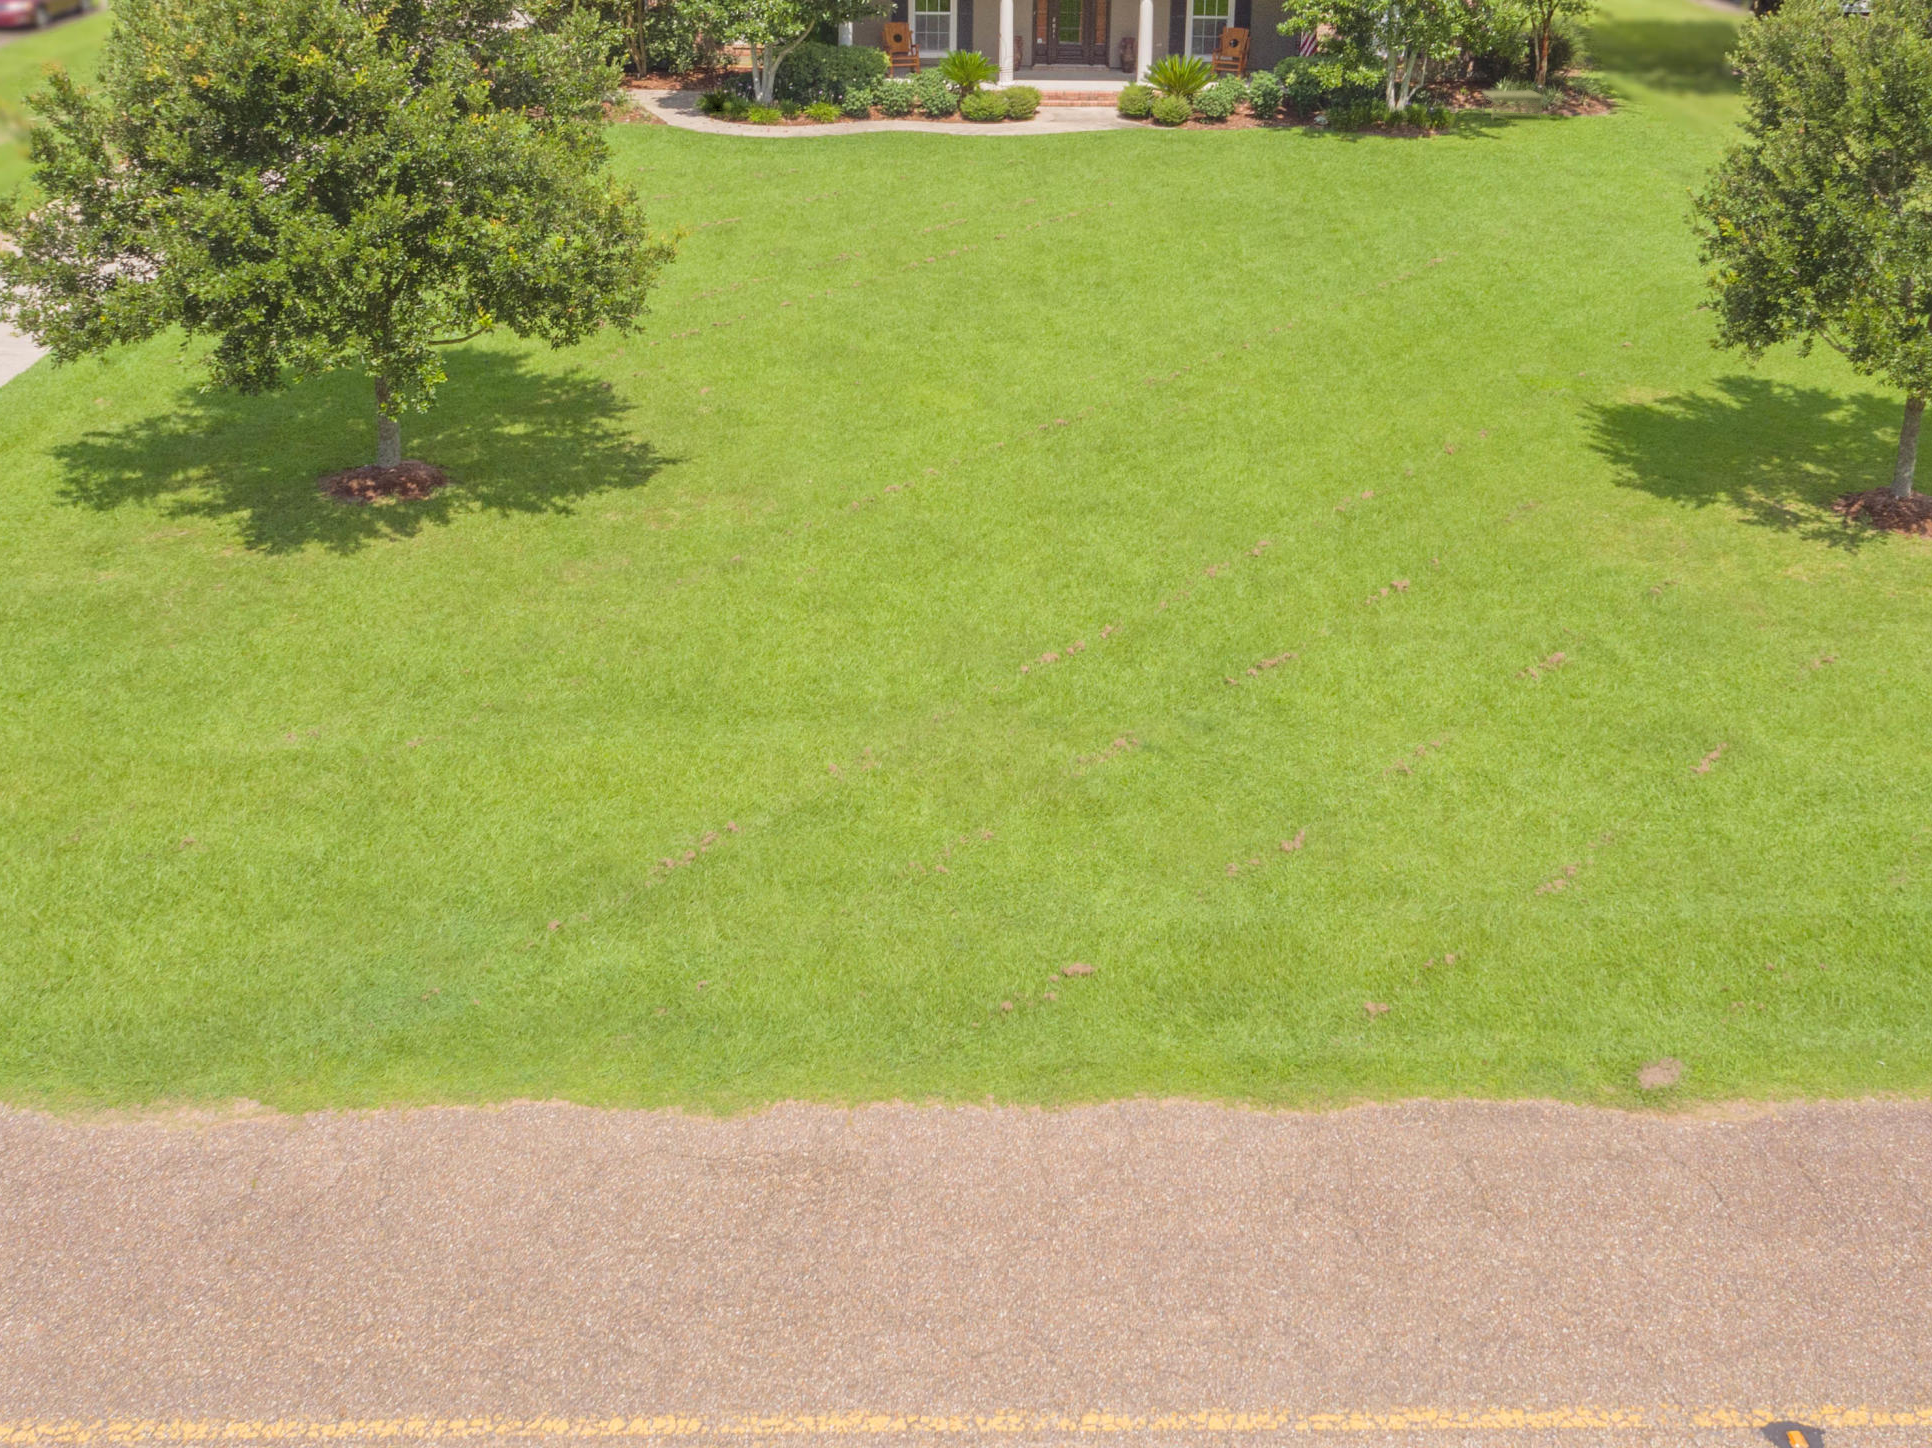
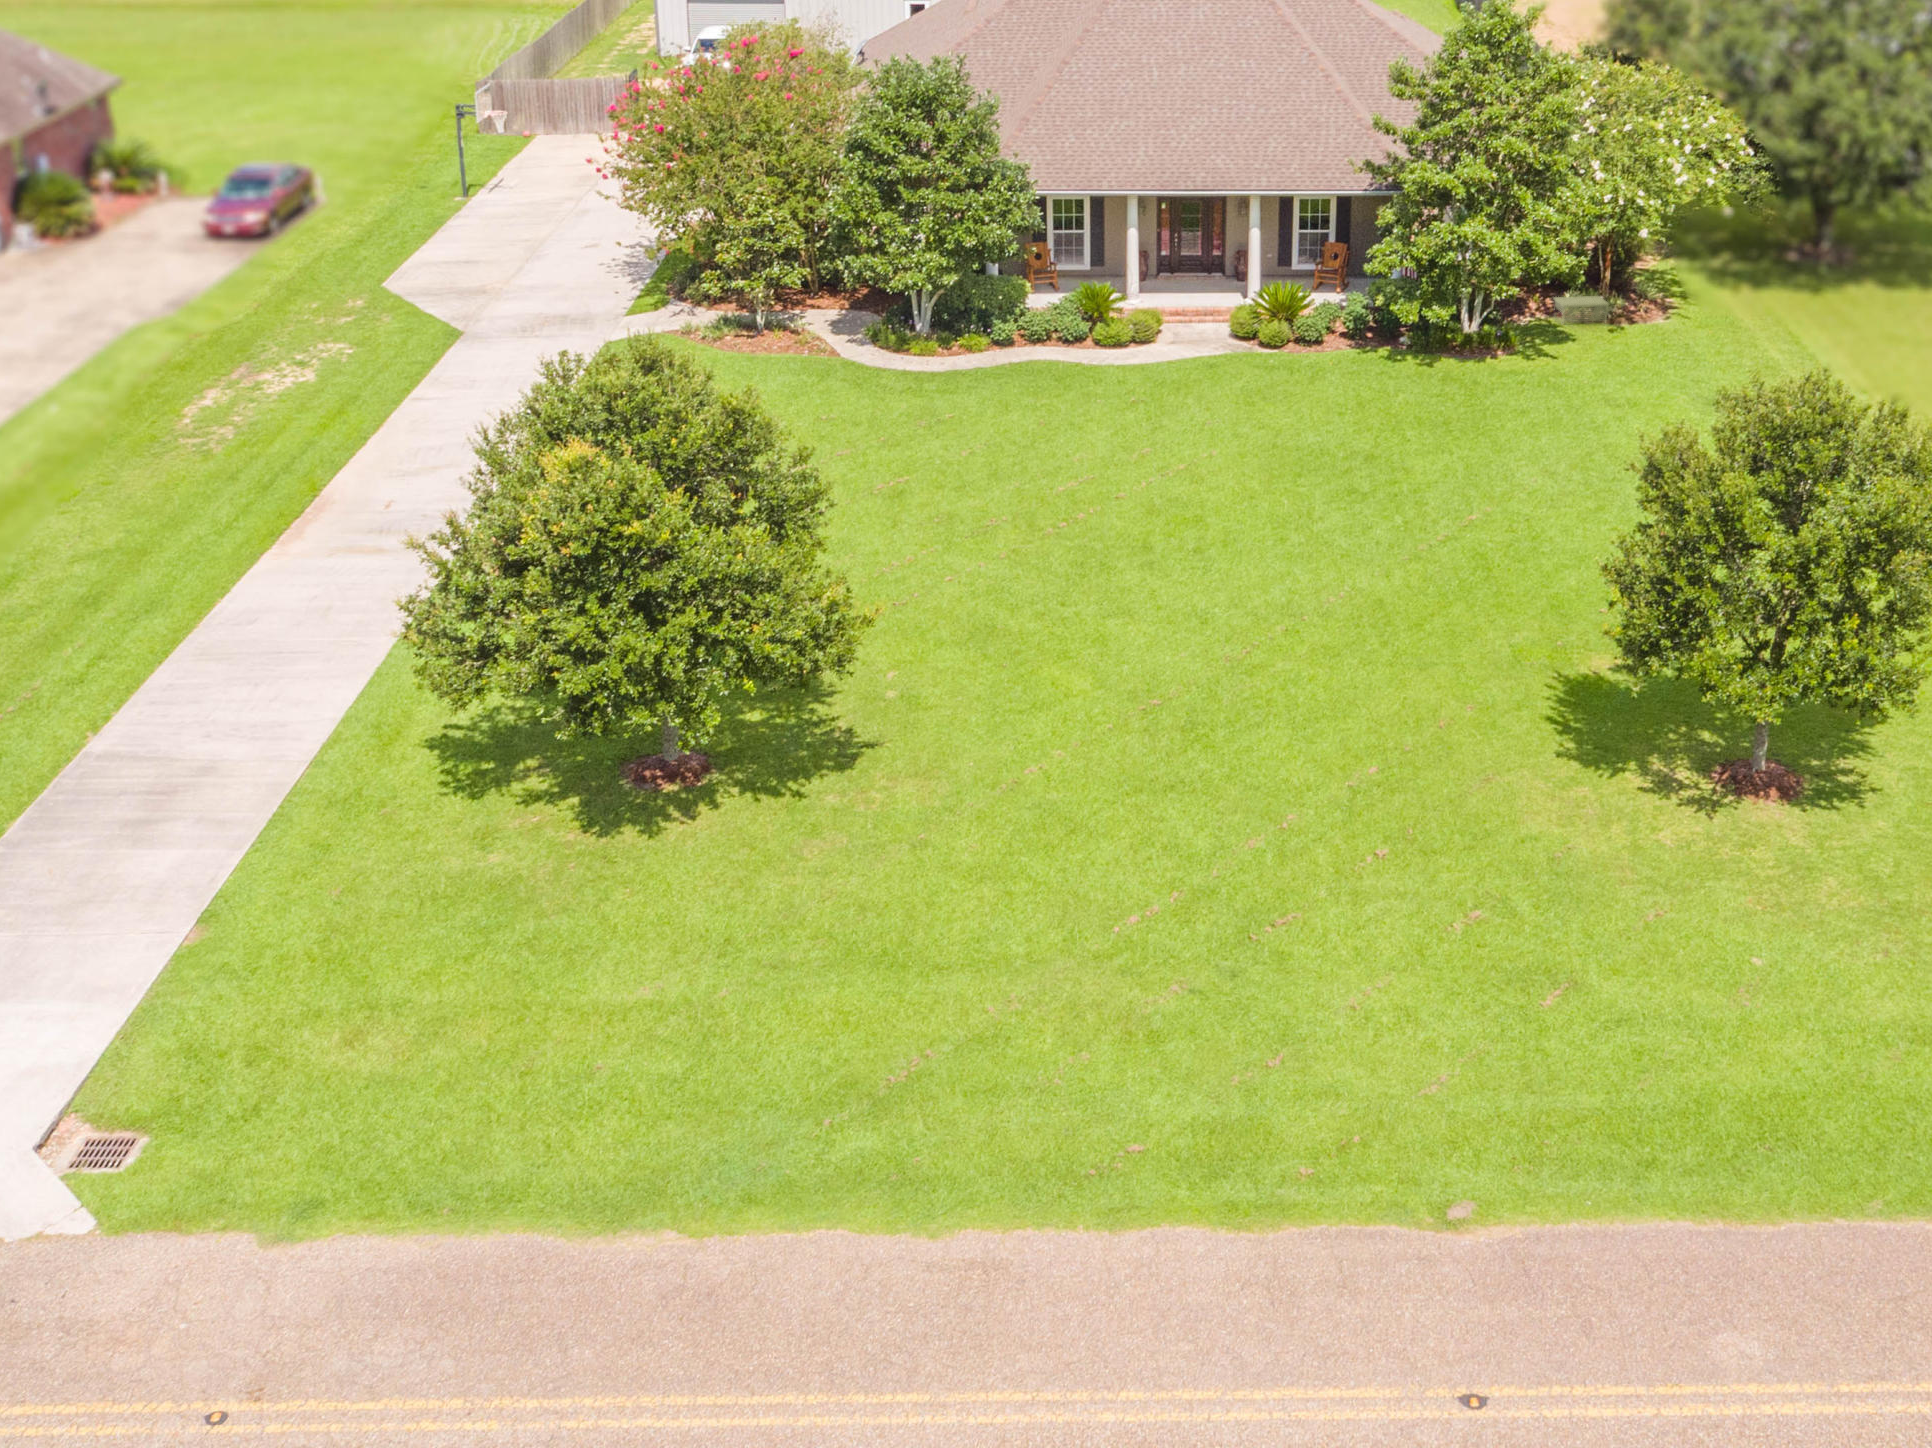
potted plant: present [701,93,731,111] -> none [857,313,887,332]

